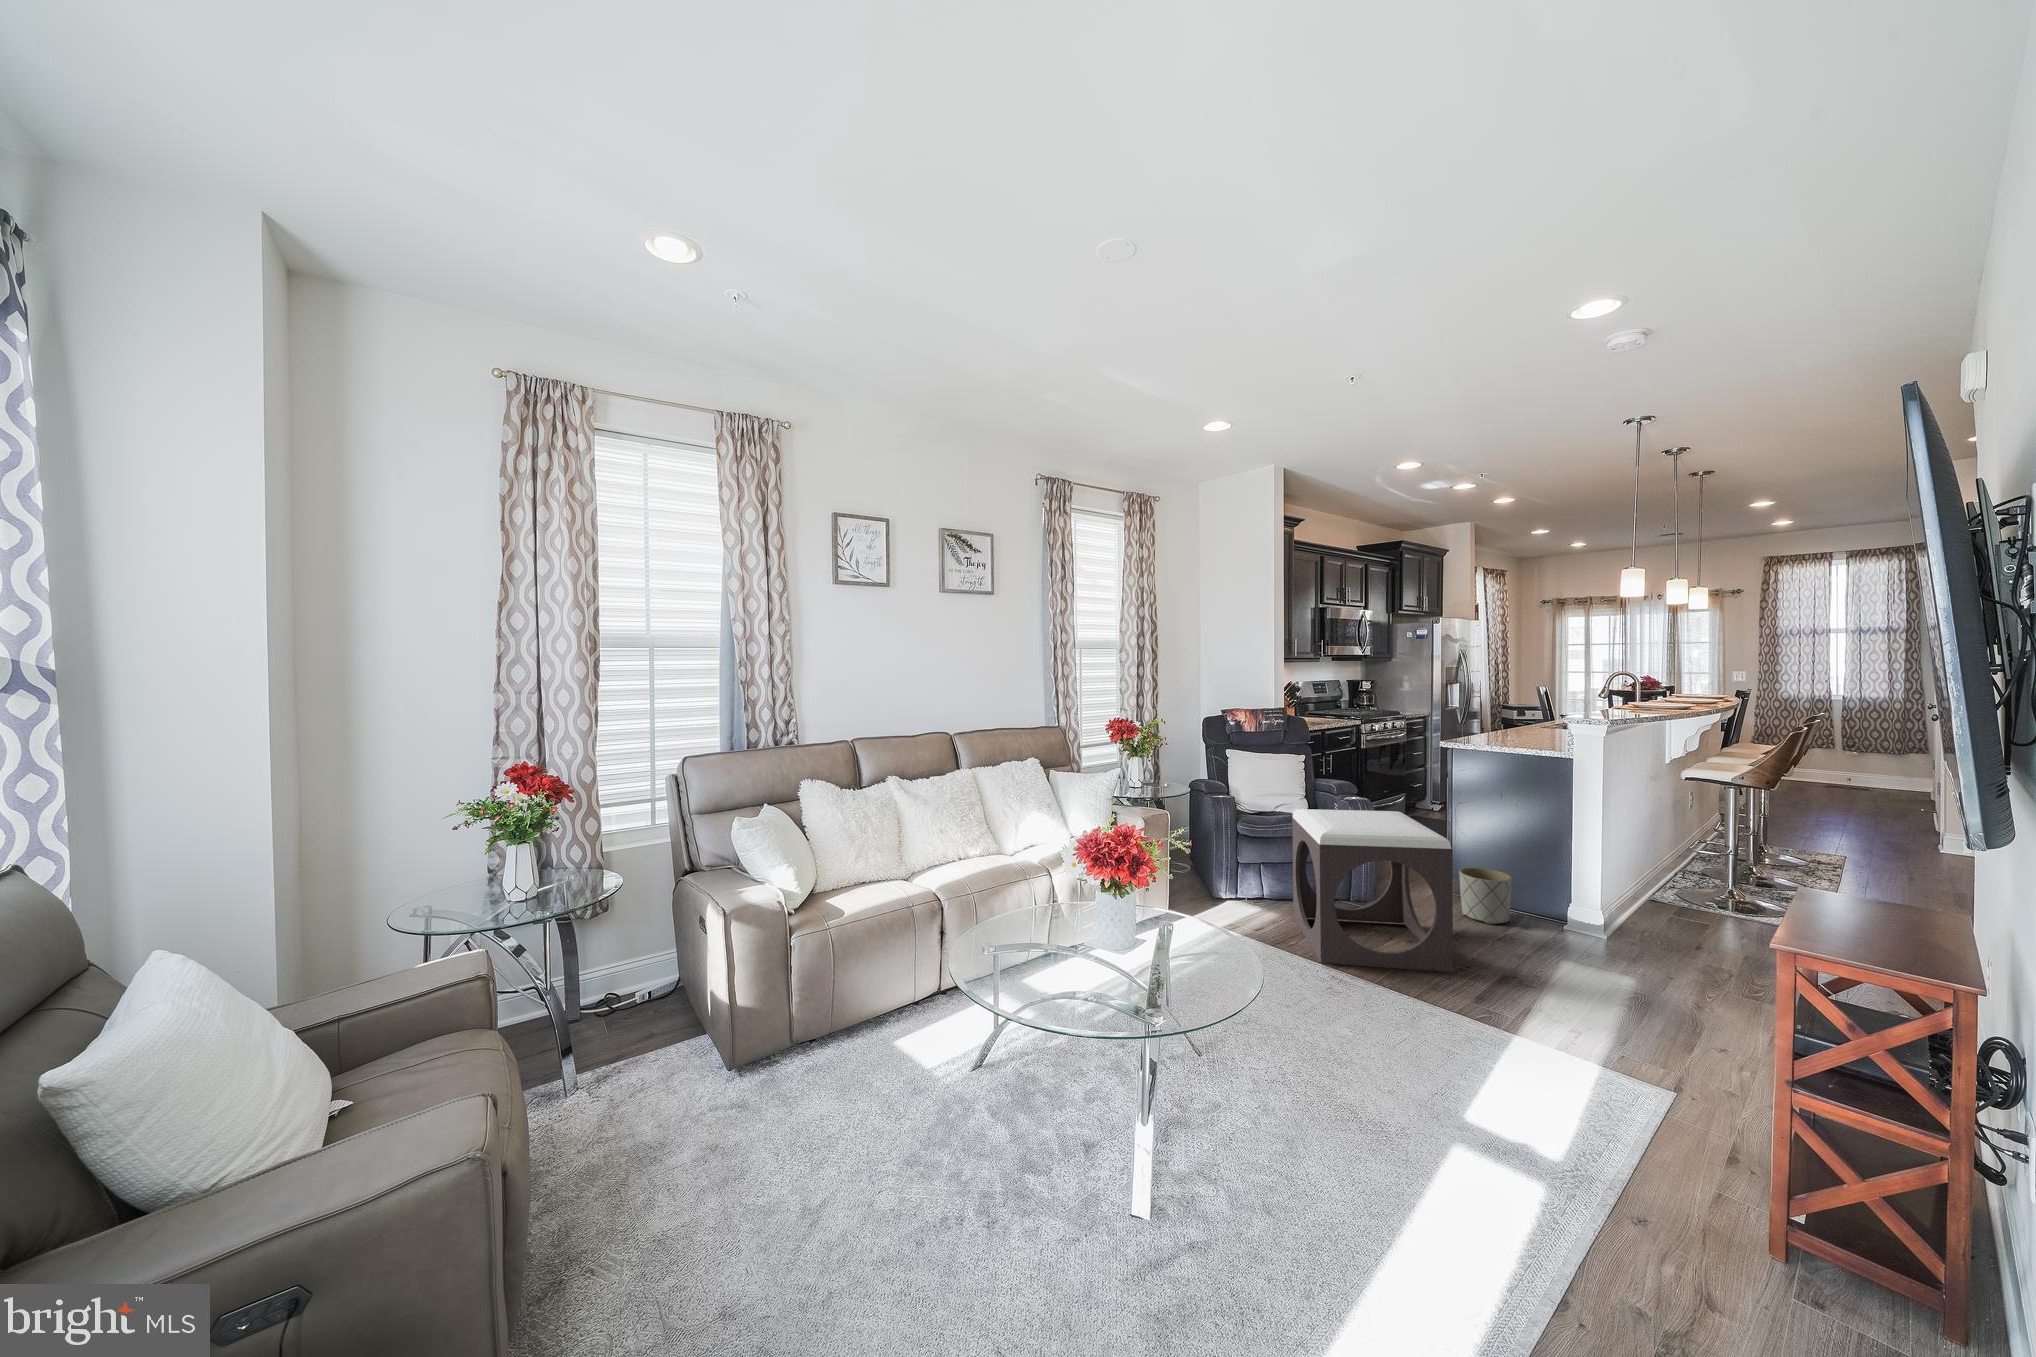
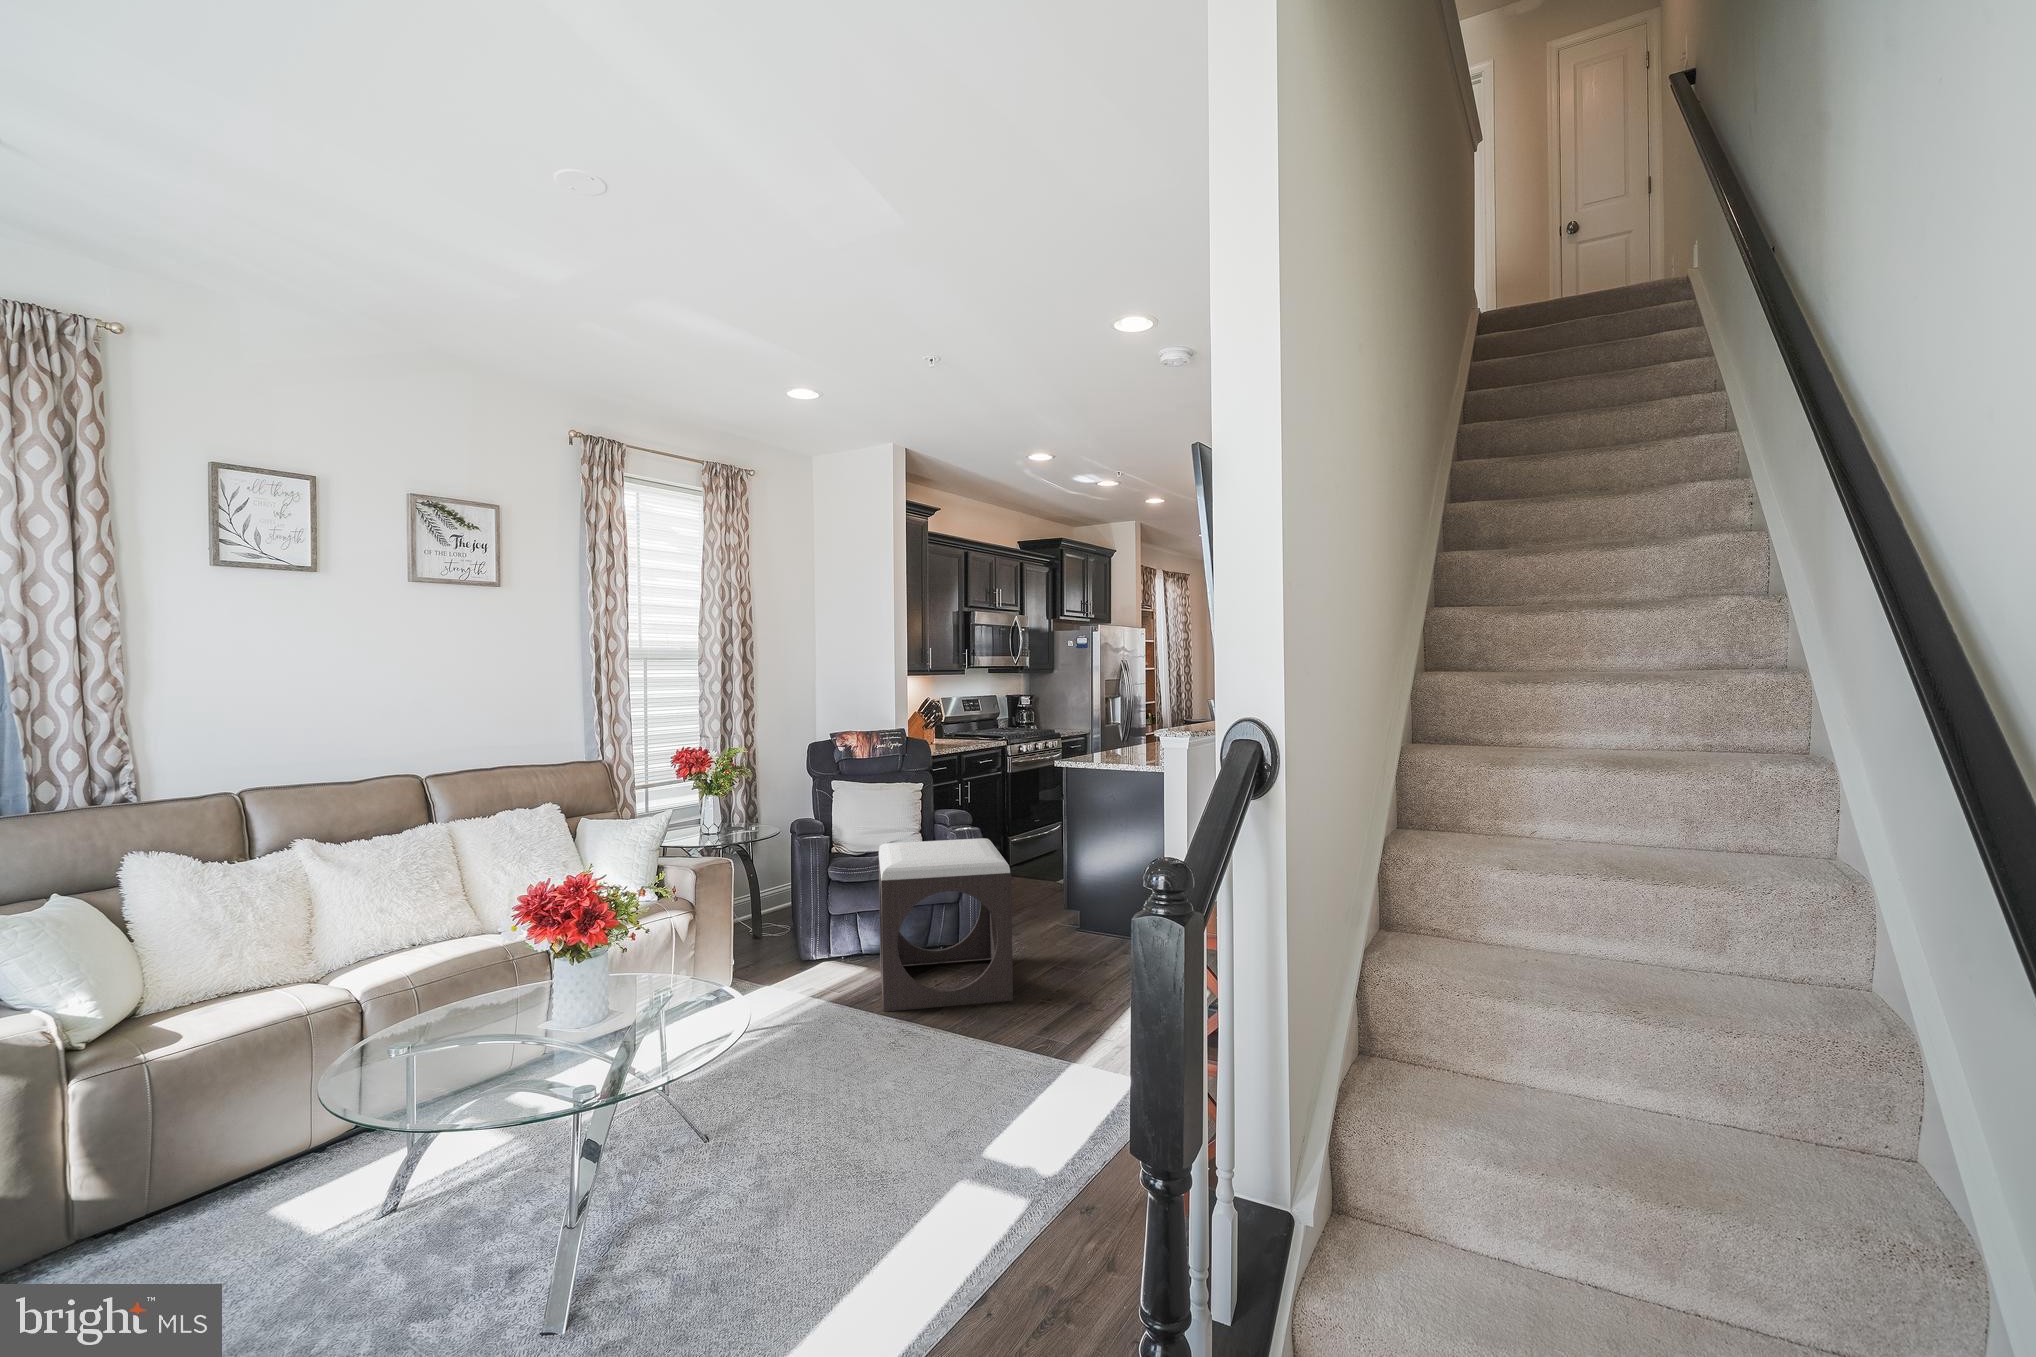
planter: present [1459,867,1512,924] -> none [1053,891,1097,949]

